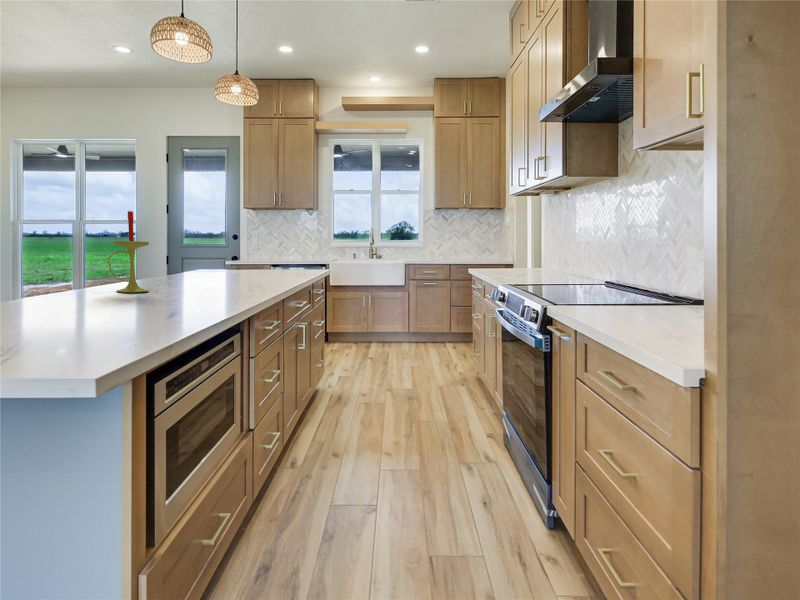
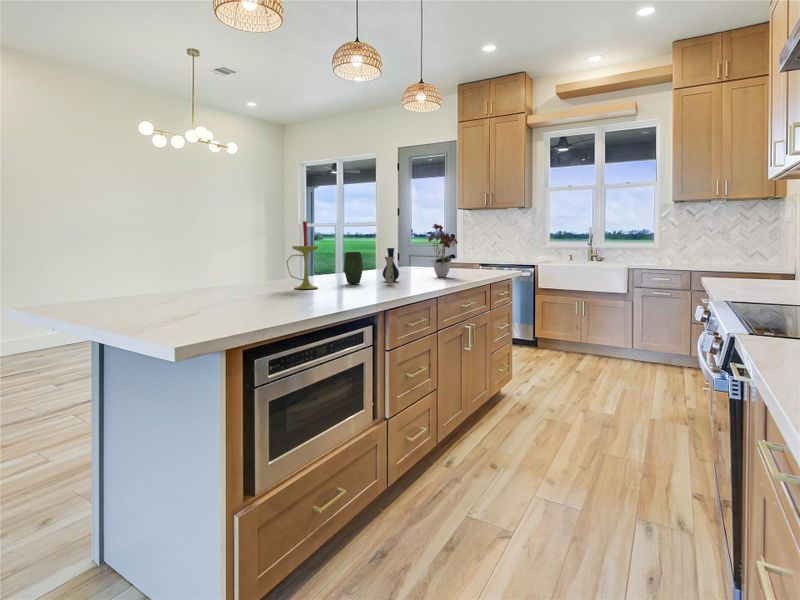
flower arrangement: none [248,218,287,276] -> present [428,224,458,277]
vase: none [171,245,232,285] -> present [344,248,399,284]

